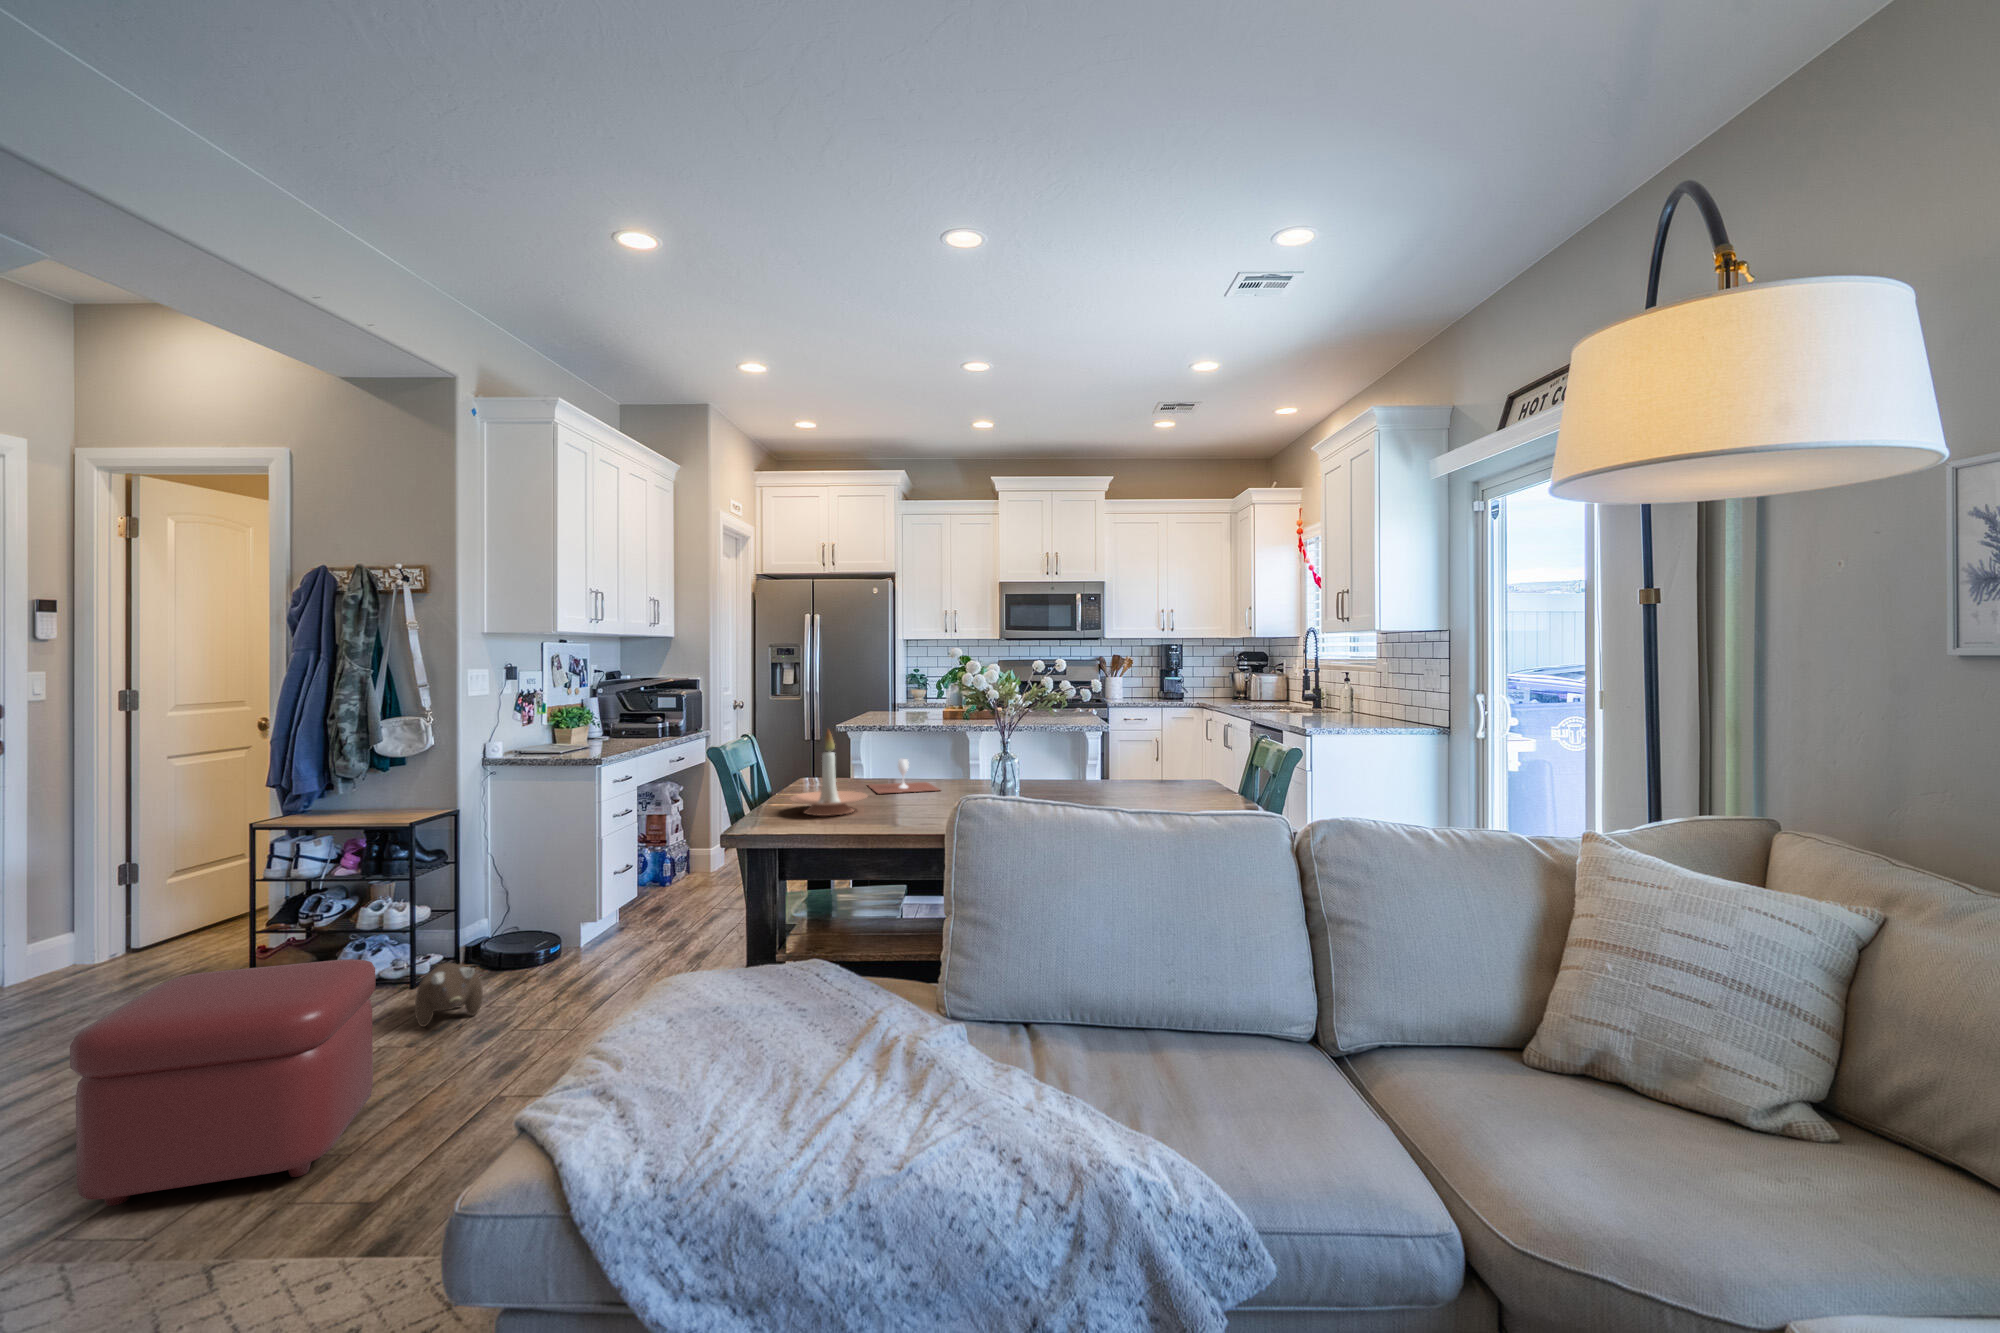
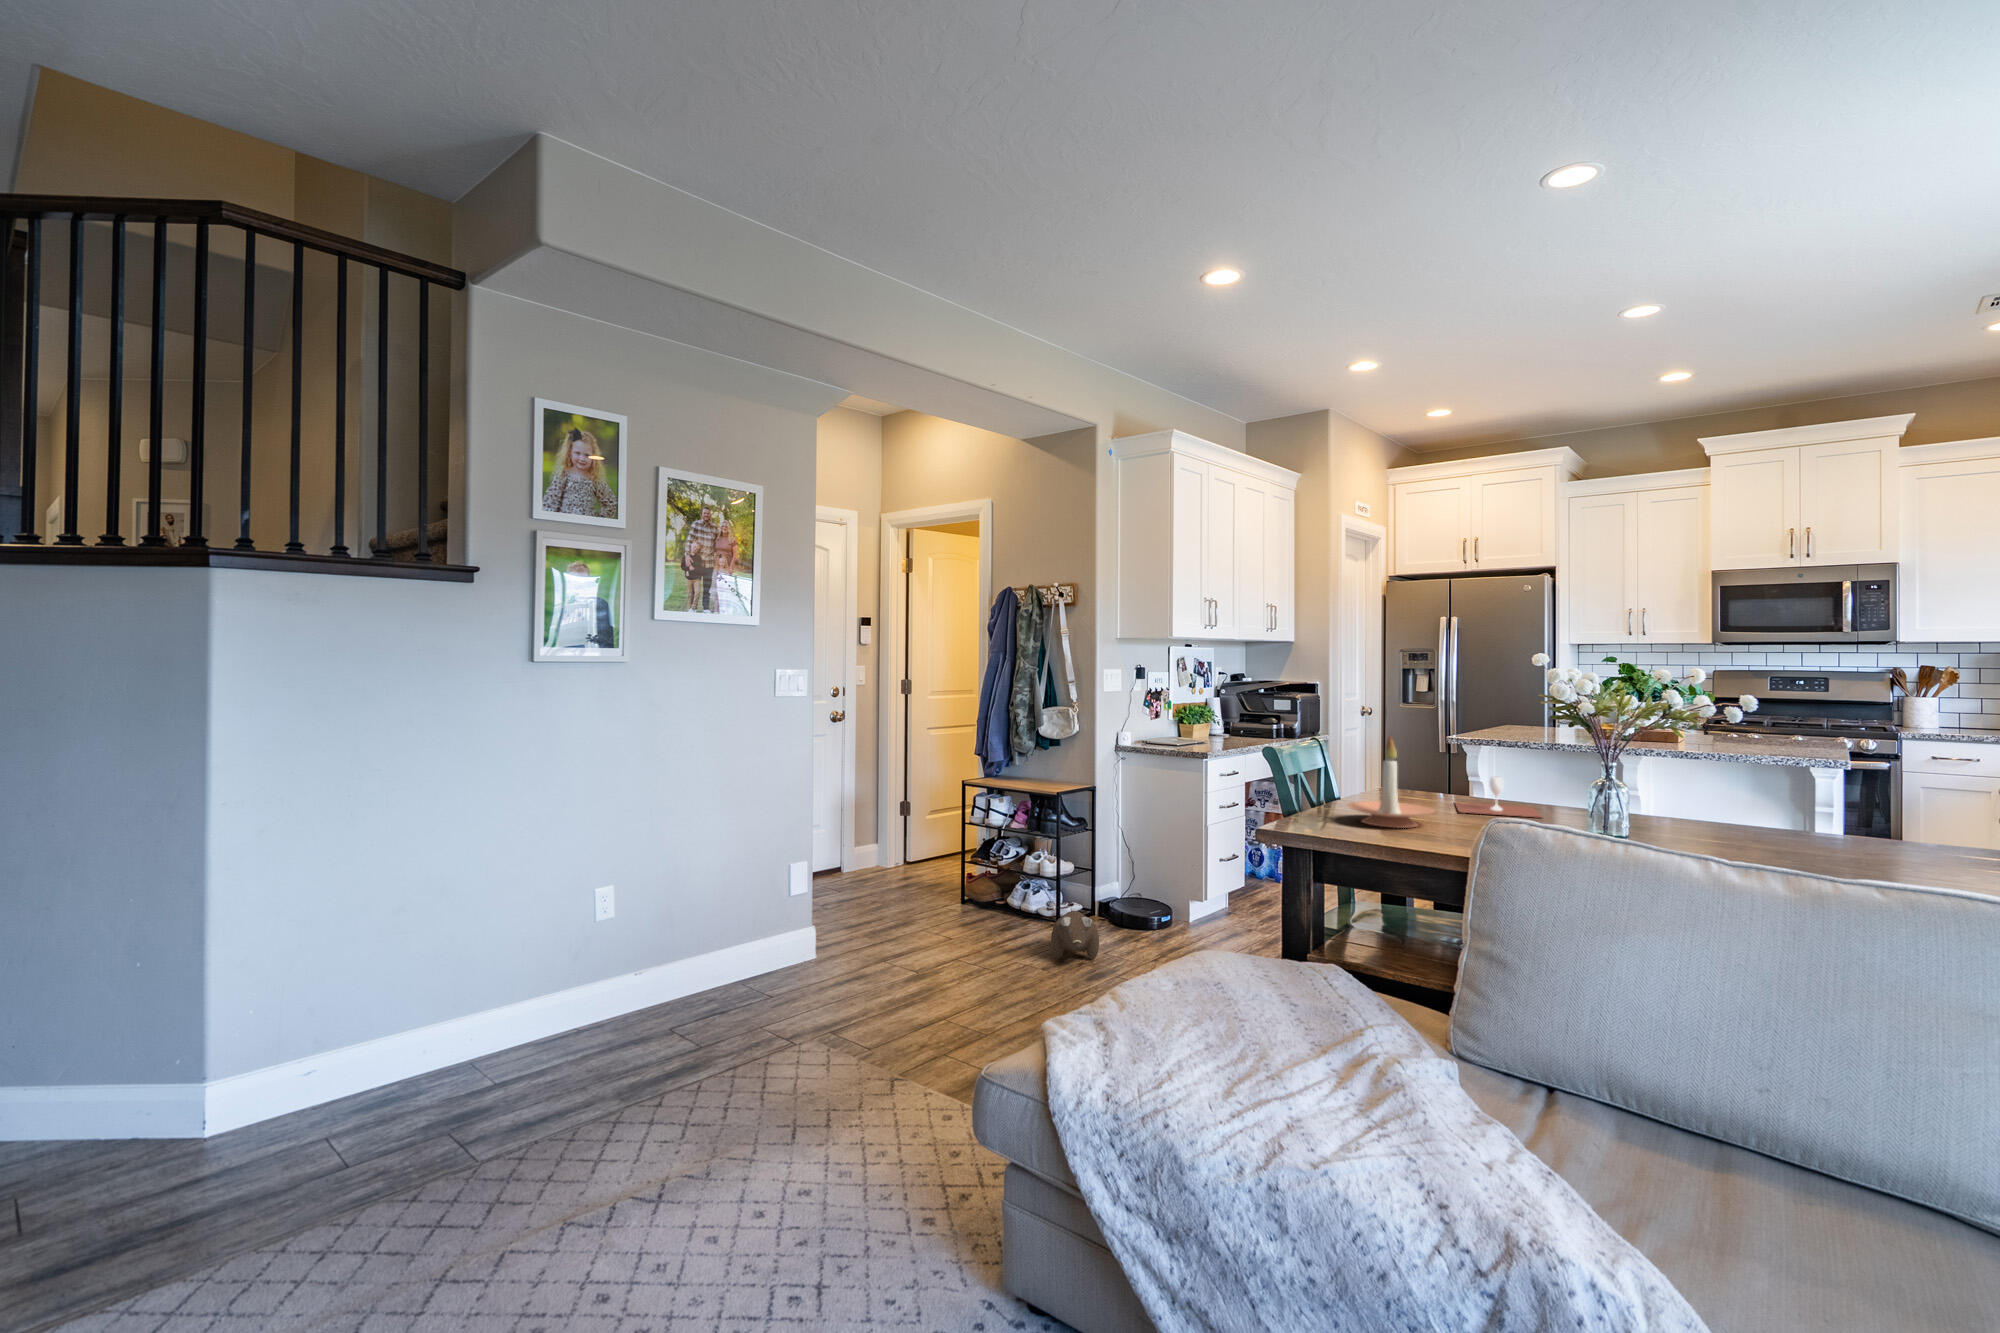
ottoman: present [70,959,375,1206] -> none [845,880,1014,1041]

